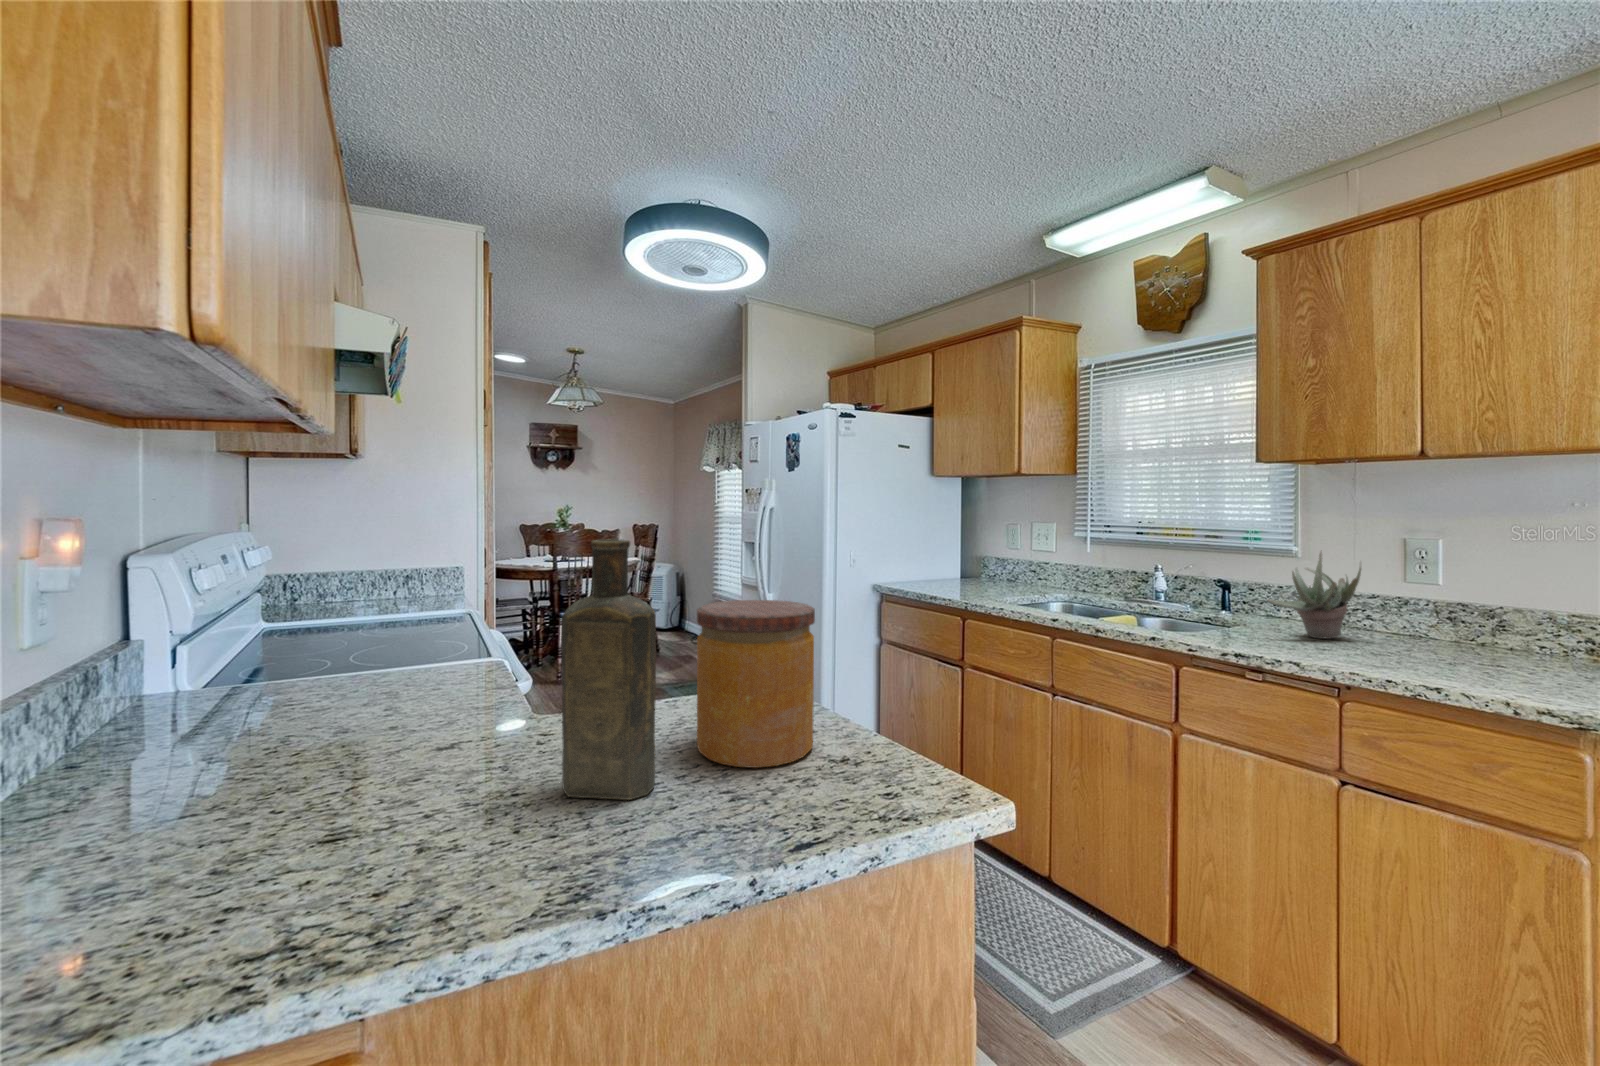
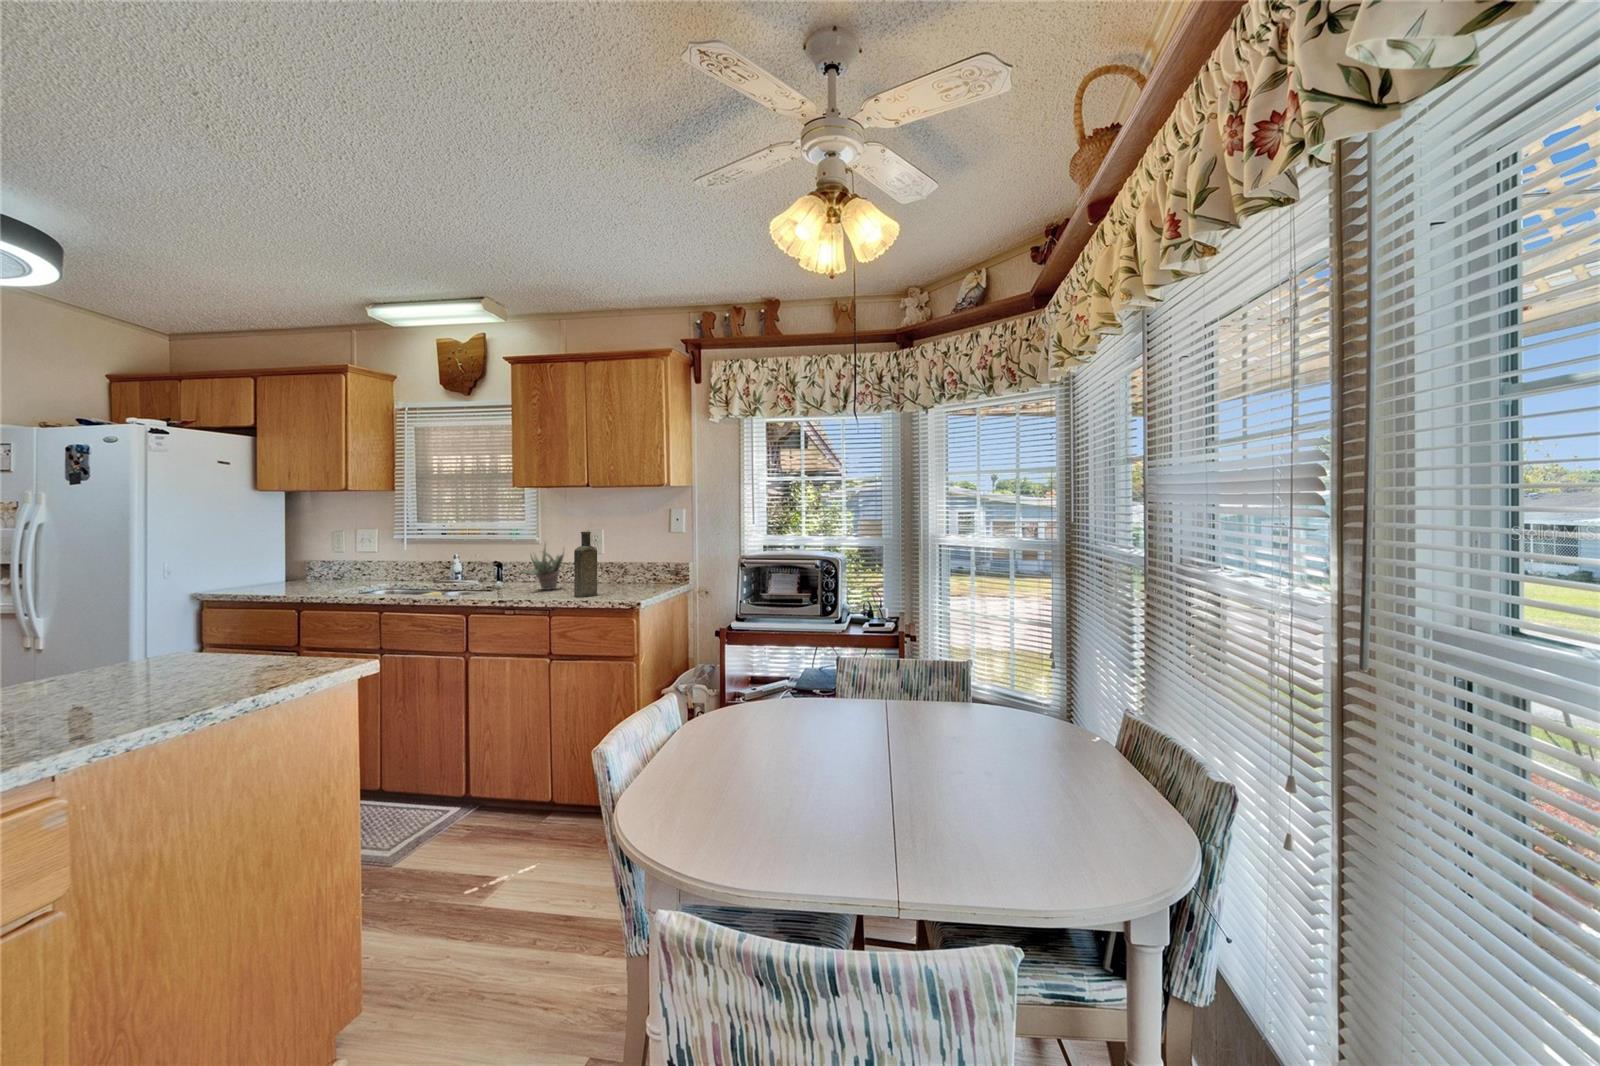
bottle: present [562,539,656,800] -> present [574,531,597,597]
jar: present [697,600,815,768] -> none [140,585,242,684]

